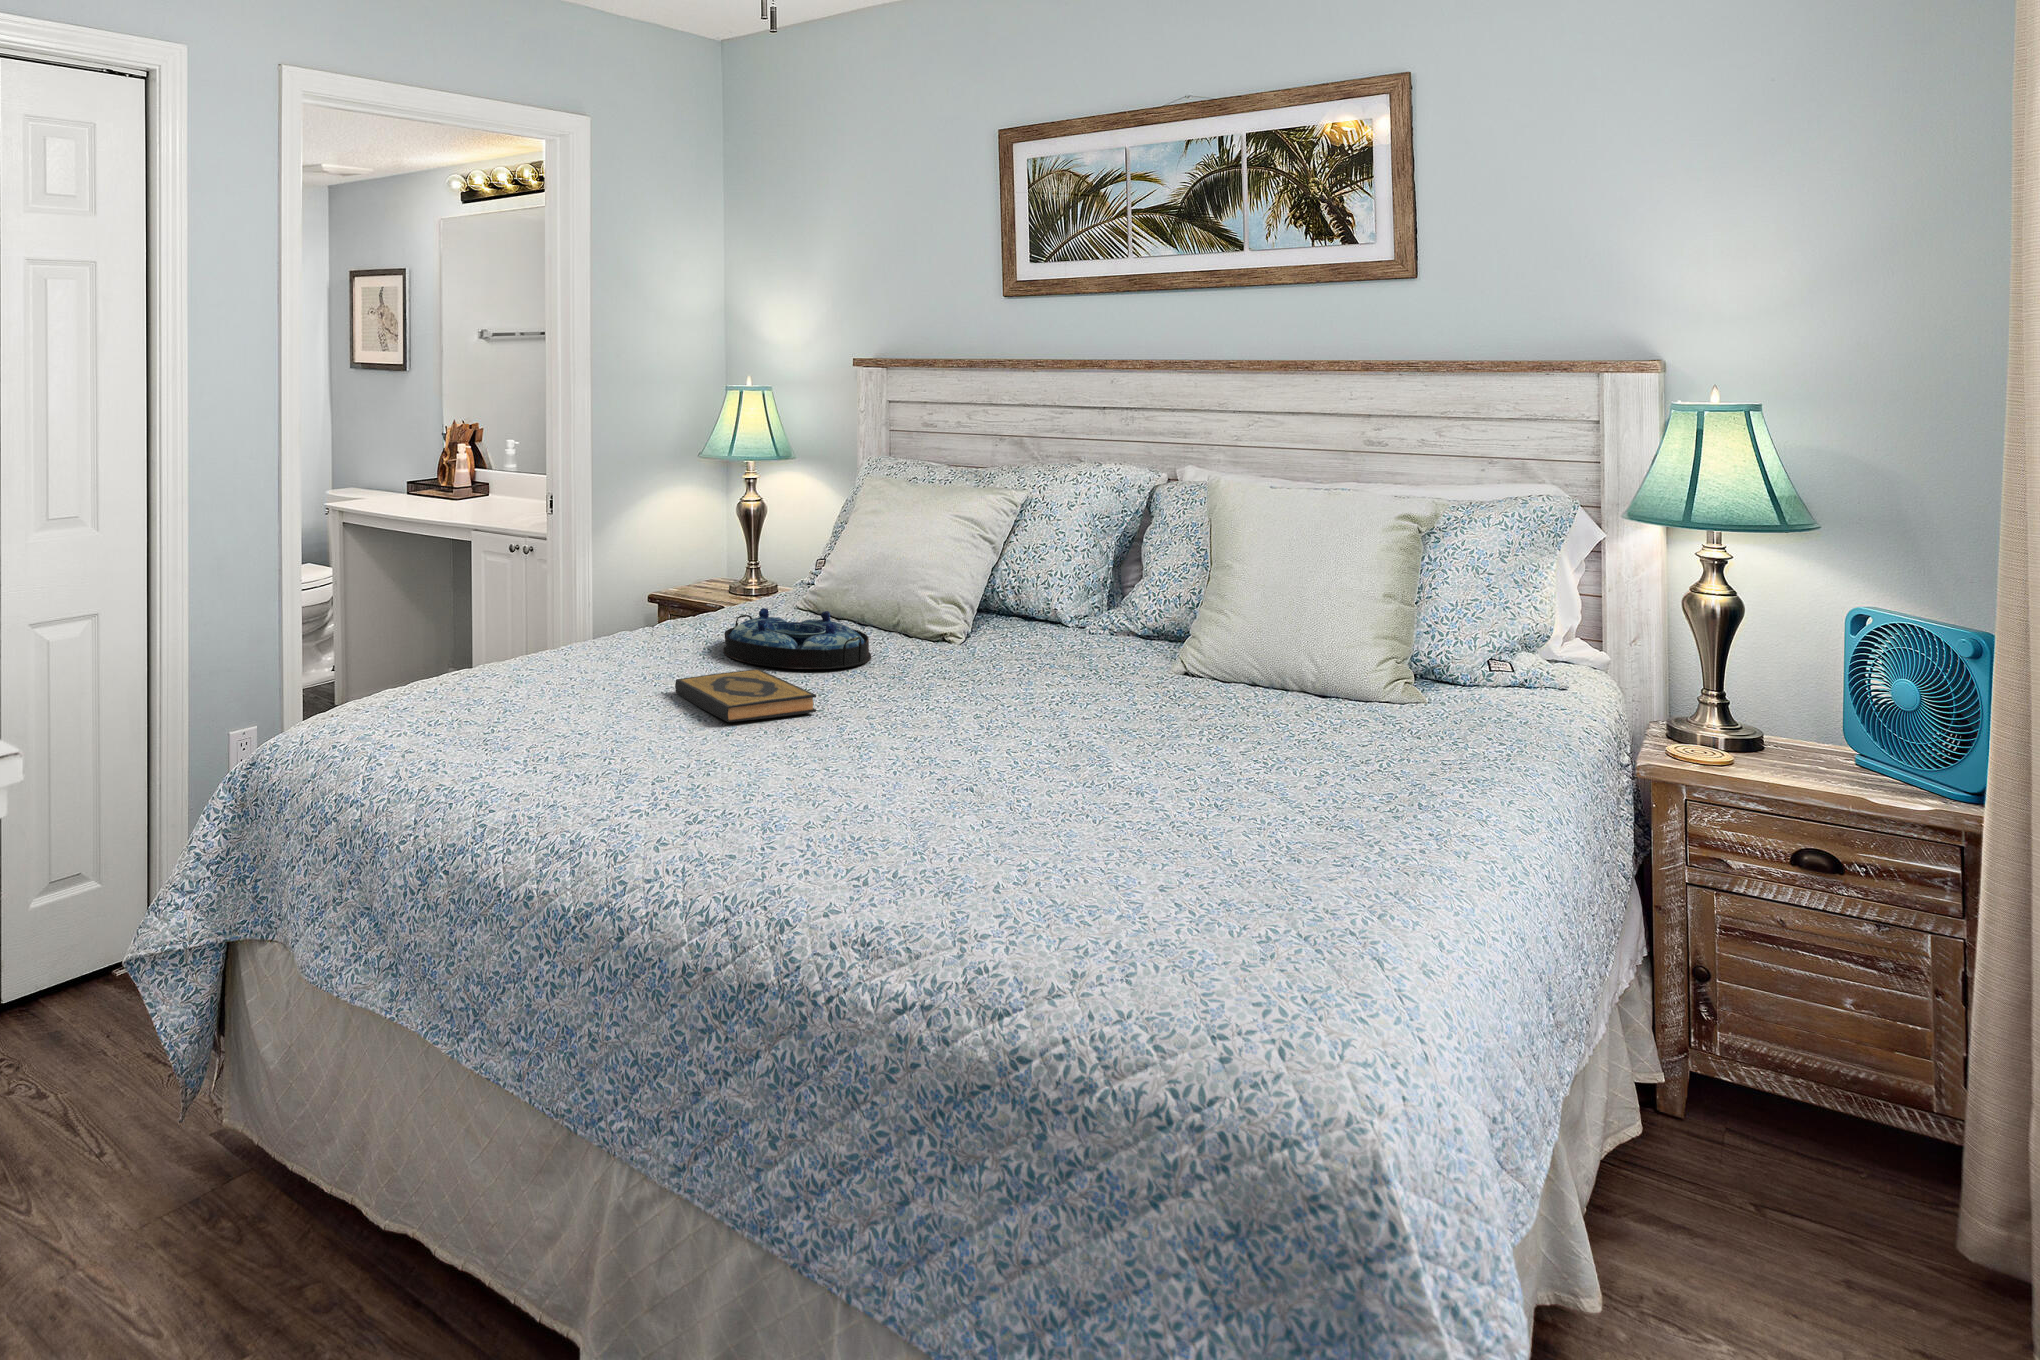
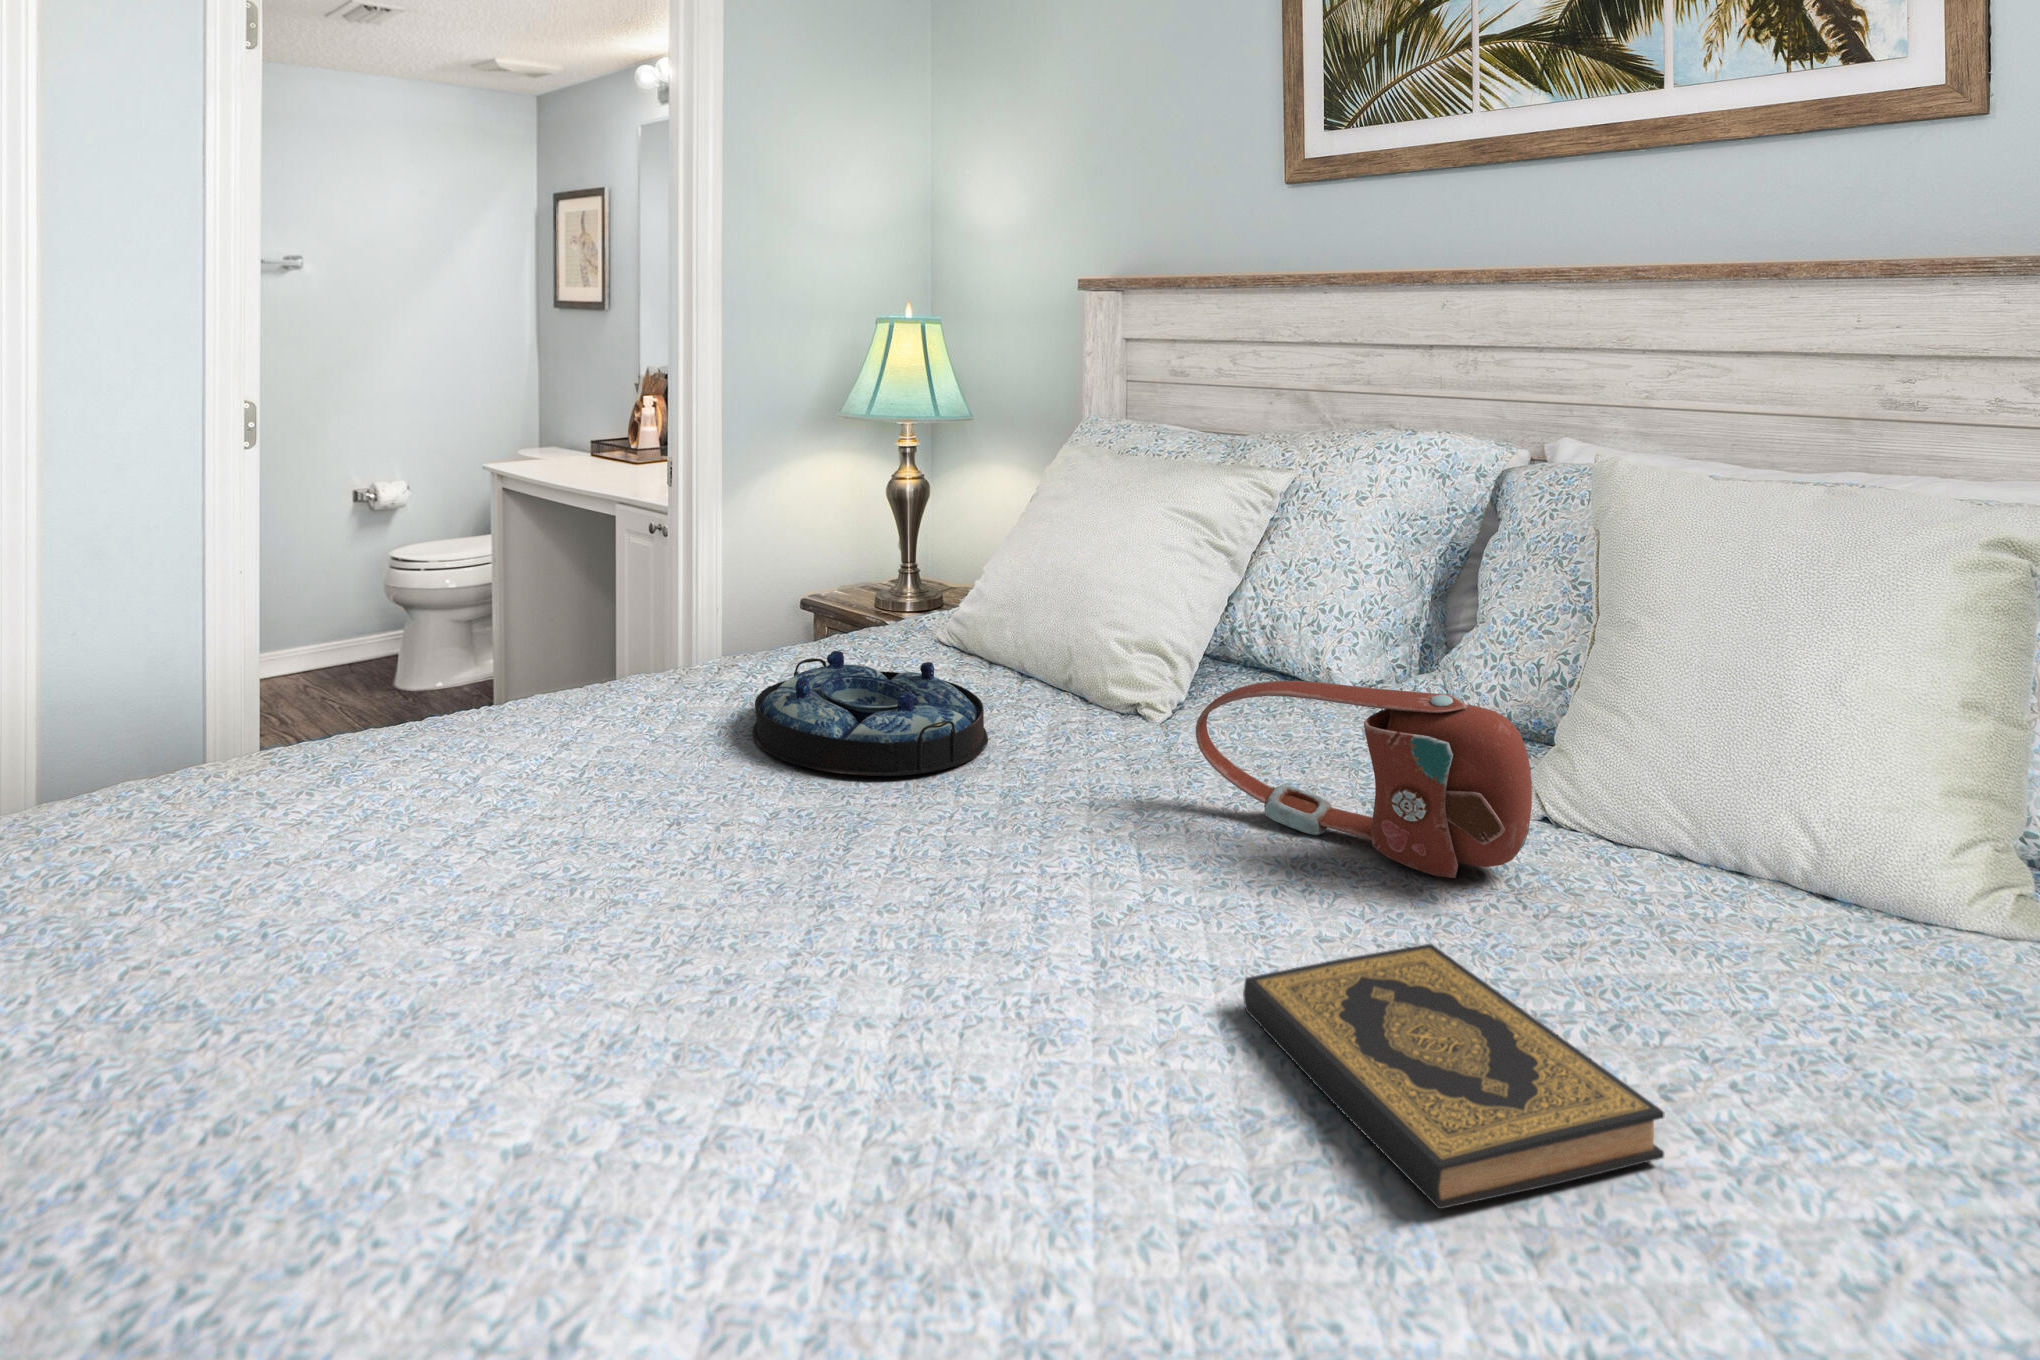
handbag: none [1006,600,1185,693] -> present [1196,681,1532,878]
hardback book: present [675,669,816,722] -> present [1243,944,1665,1209]

